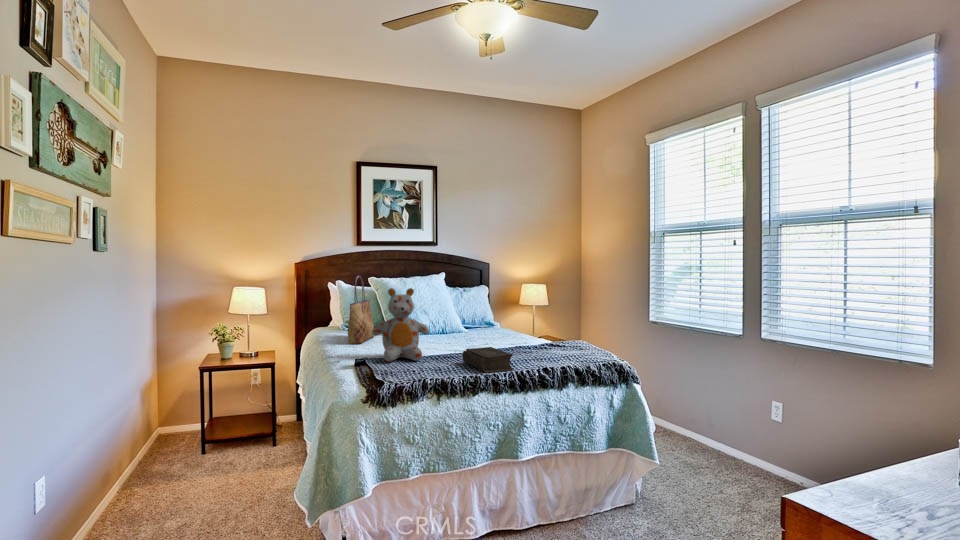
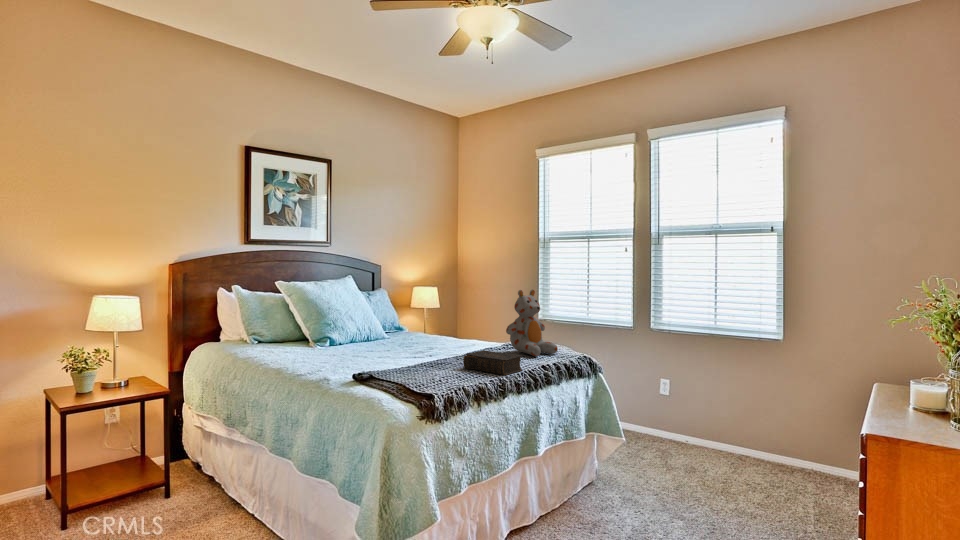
tote bag: present [348,276,374,344] -> none [289,281,310,360]
stuffed bear: present [372,288,429,362] -> present [506,289,558,356]

